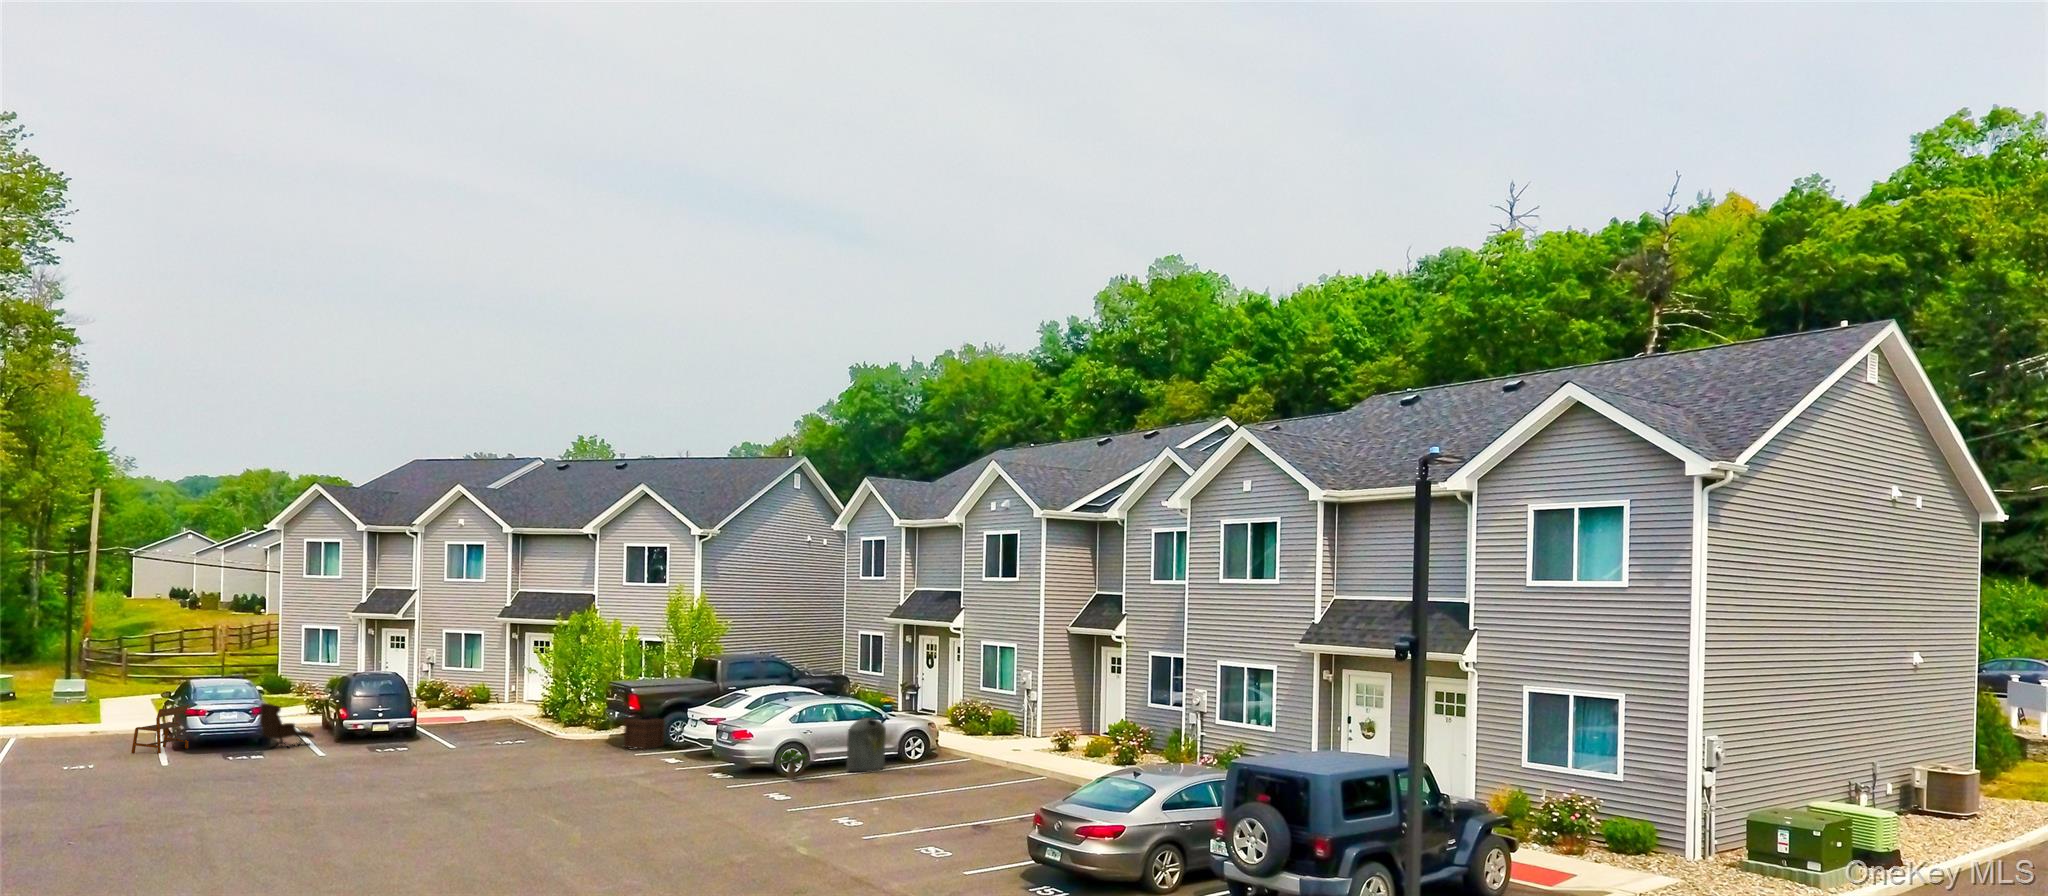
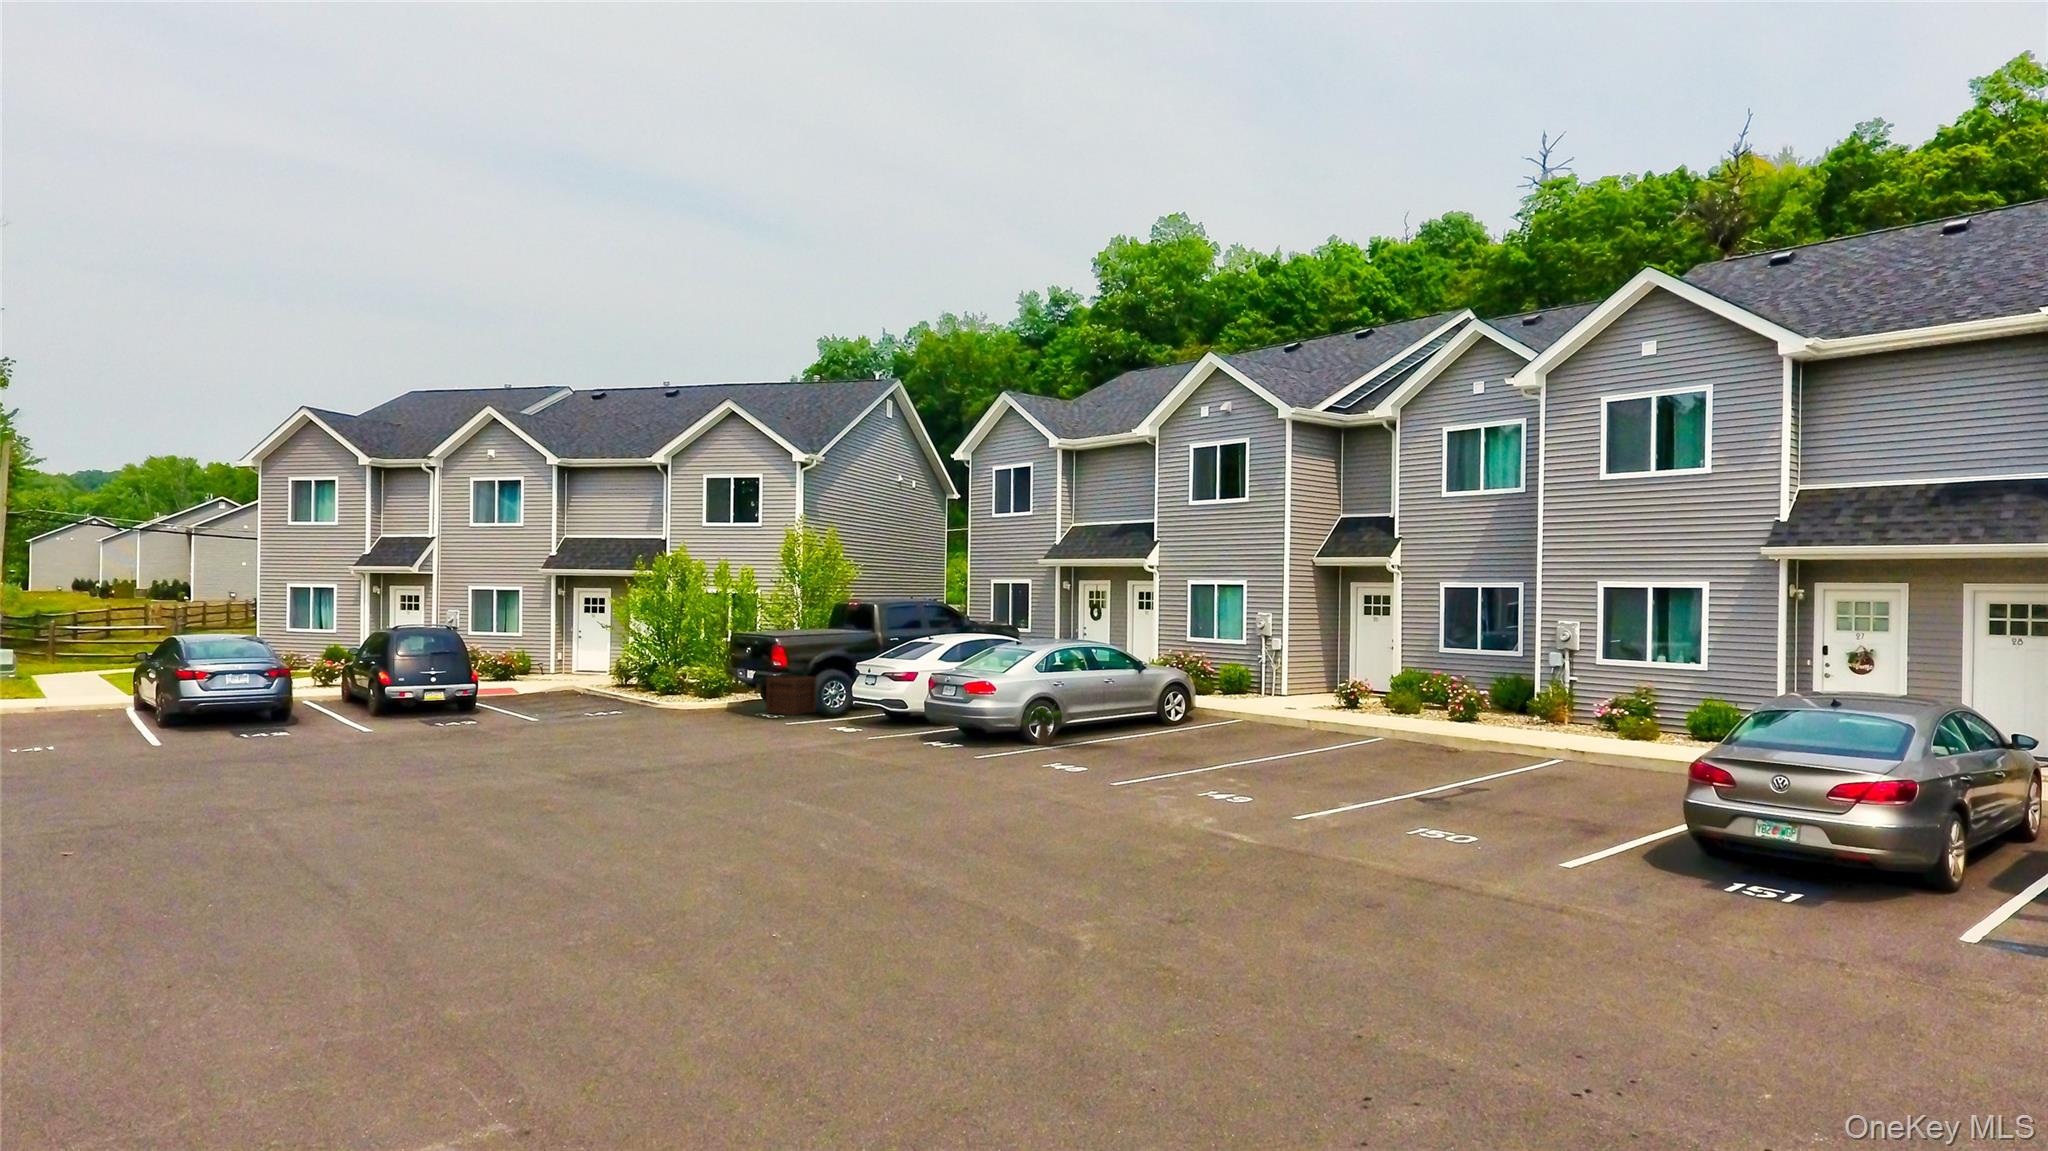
lounge chair: present [260,703,314,748] -> none [280,662,352,721]
bench: present [131,705,189,753] -> none [110,665,185,728]
trash can: present [847,718,886,772] -> none [1104,665,1149,736]

